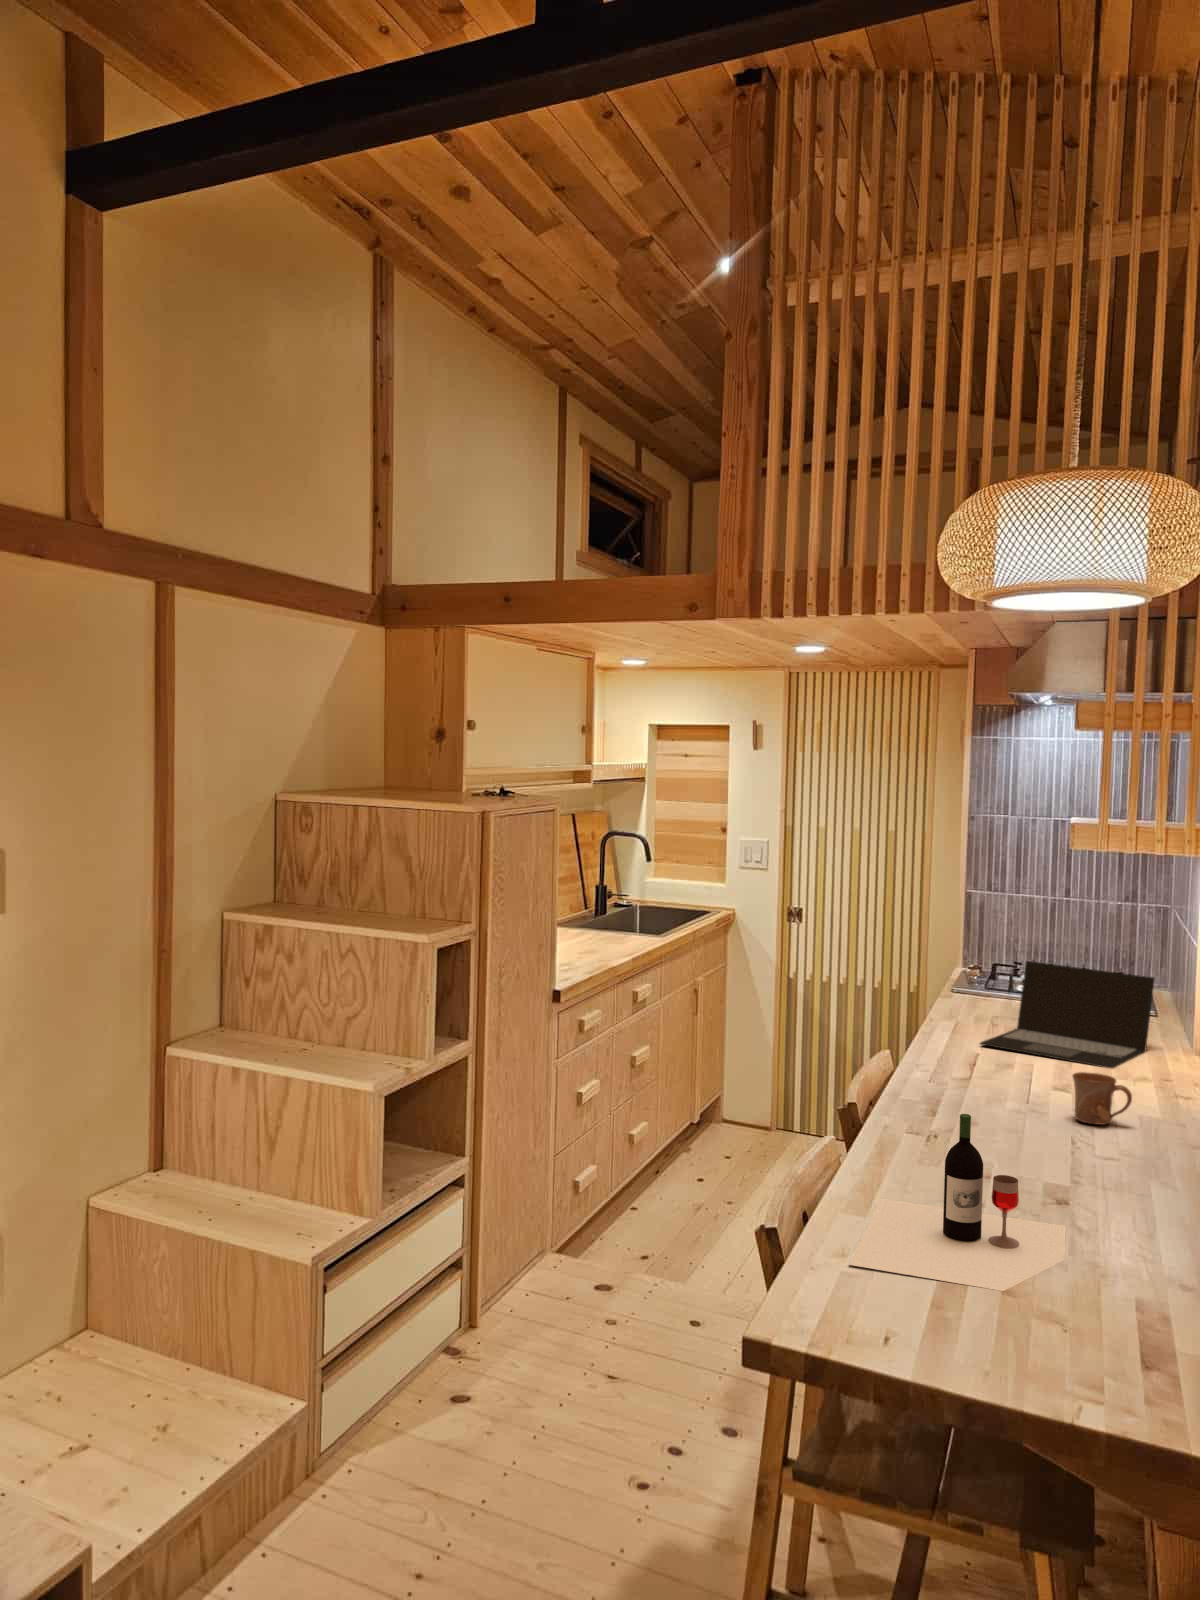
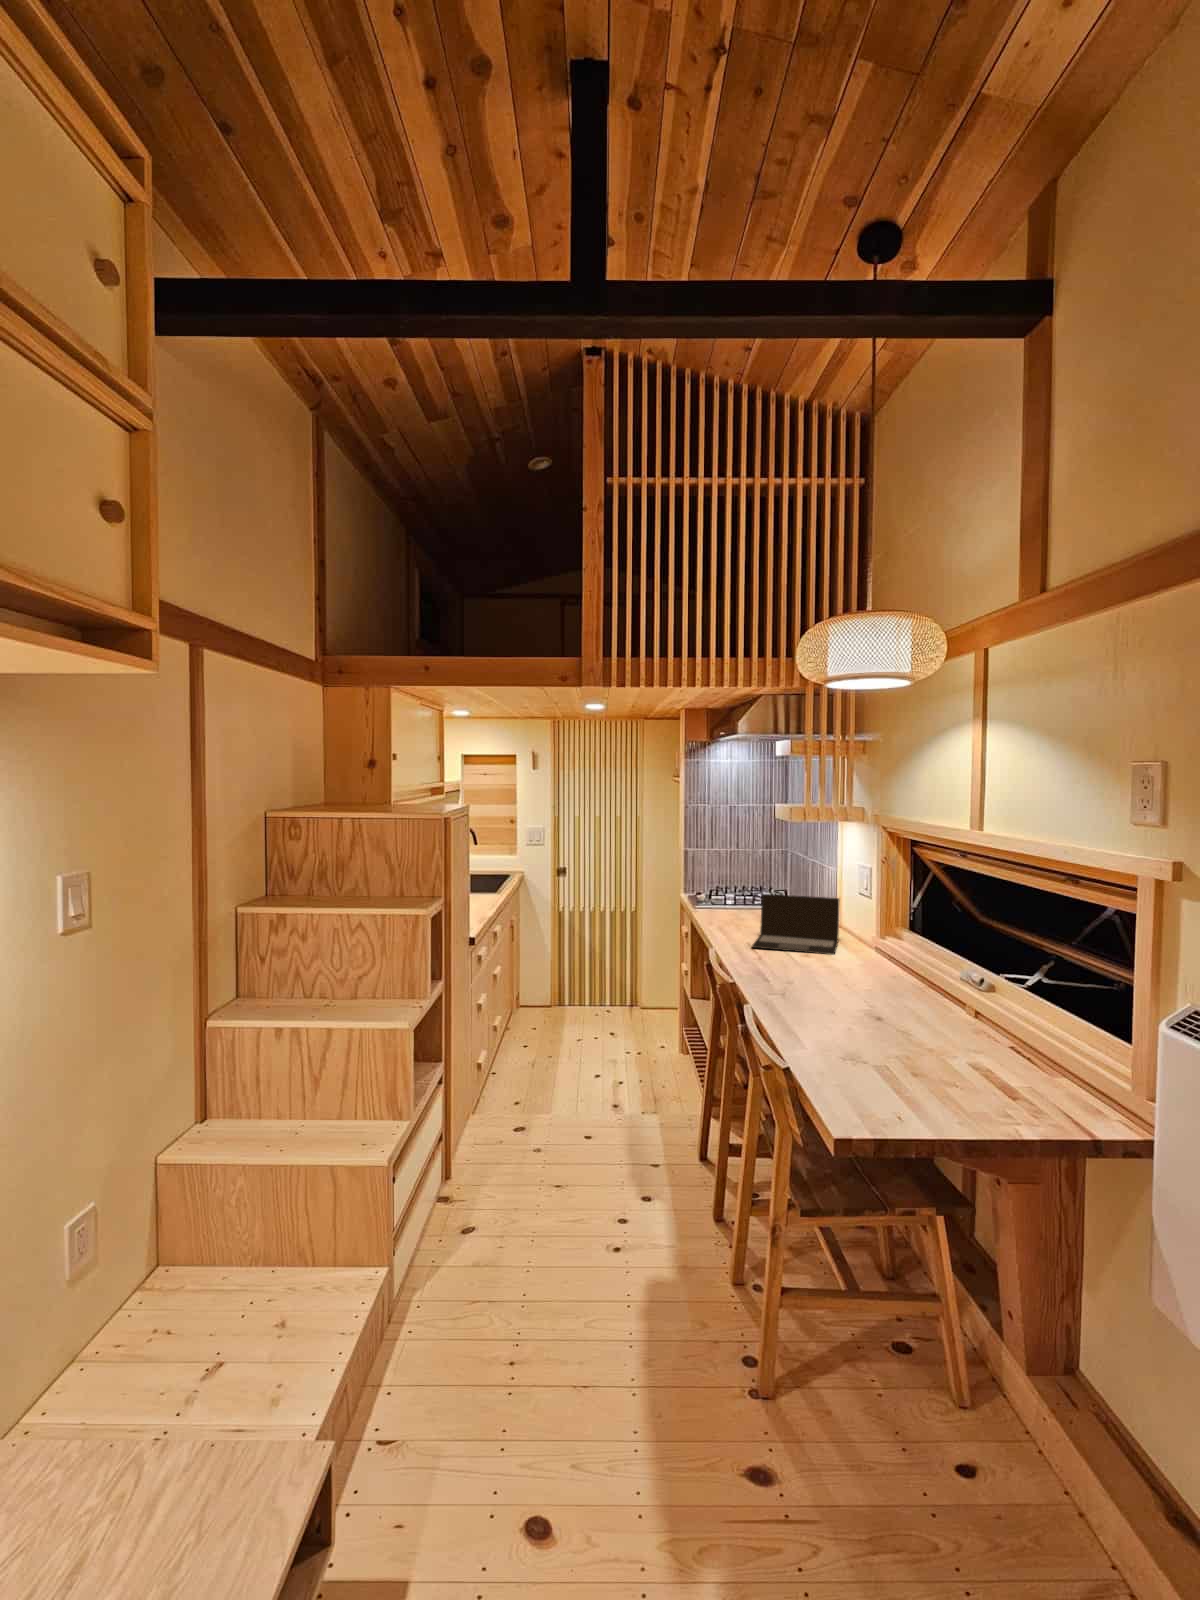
mug: present [1073,1072,1132,1125] -> none [853,961,890,993]
wine bottle: present [849,1114,1066,1291] -> none [822,1004,998,1120]

